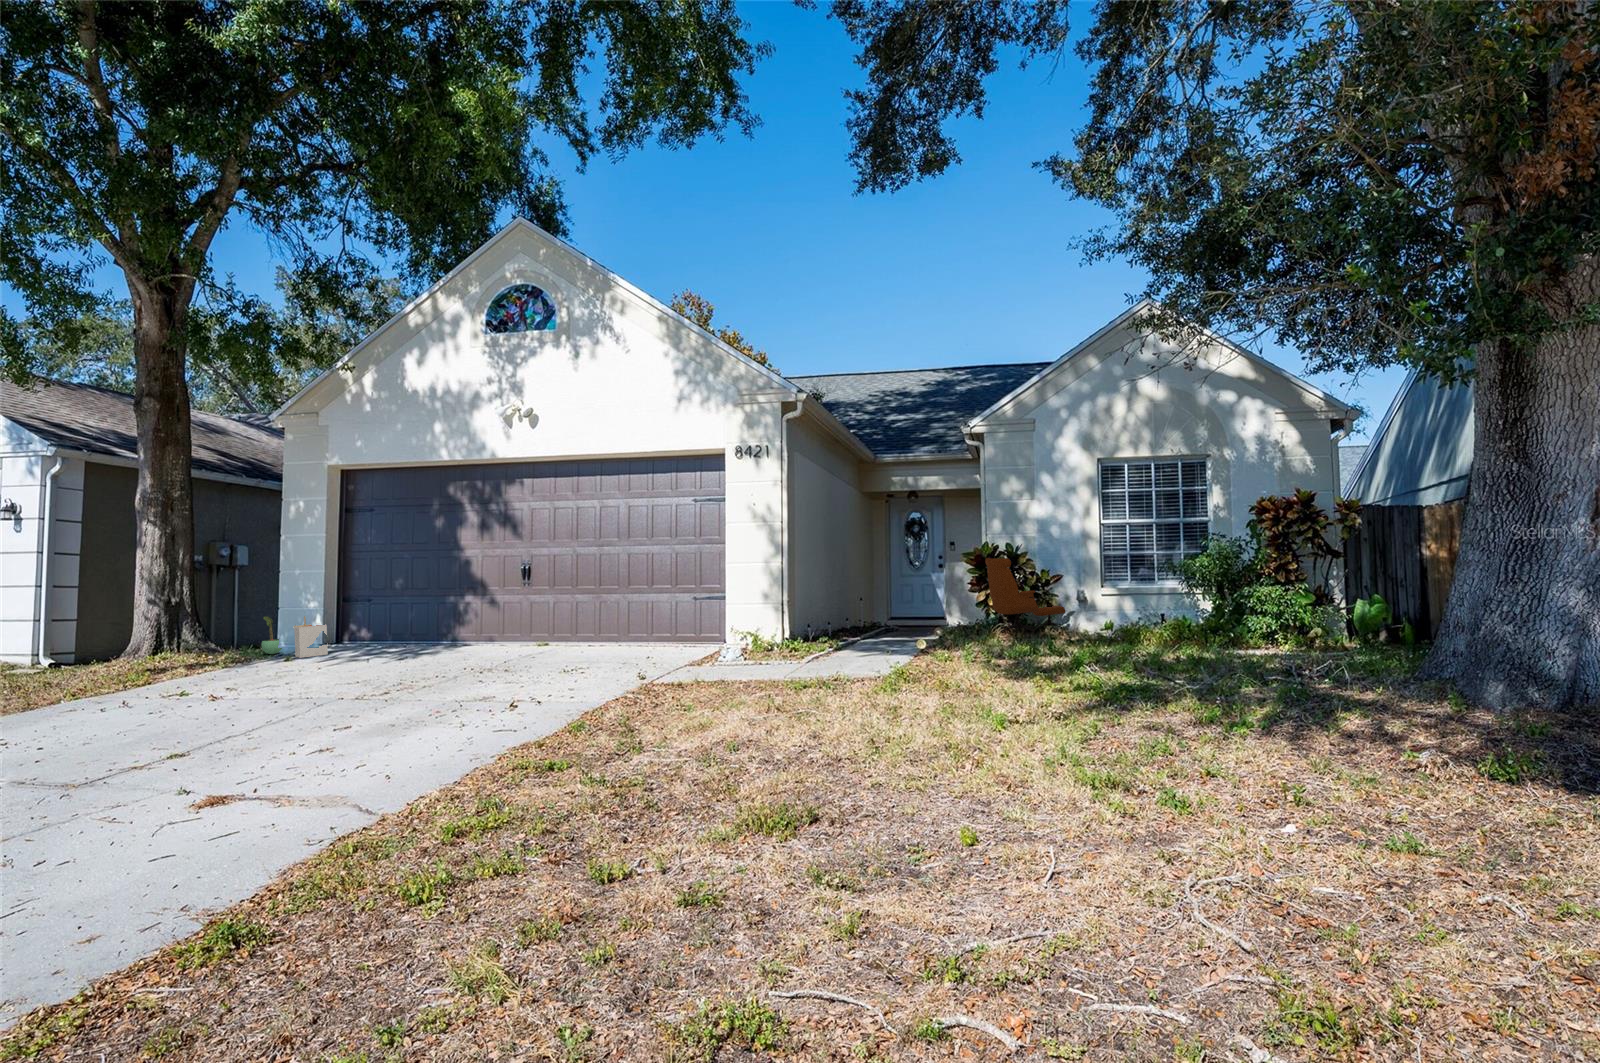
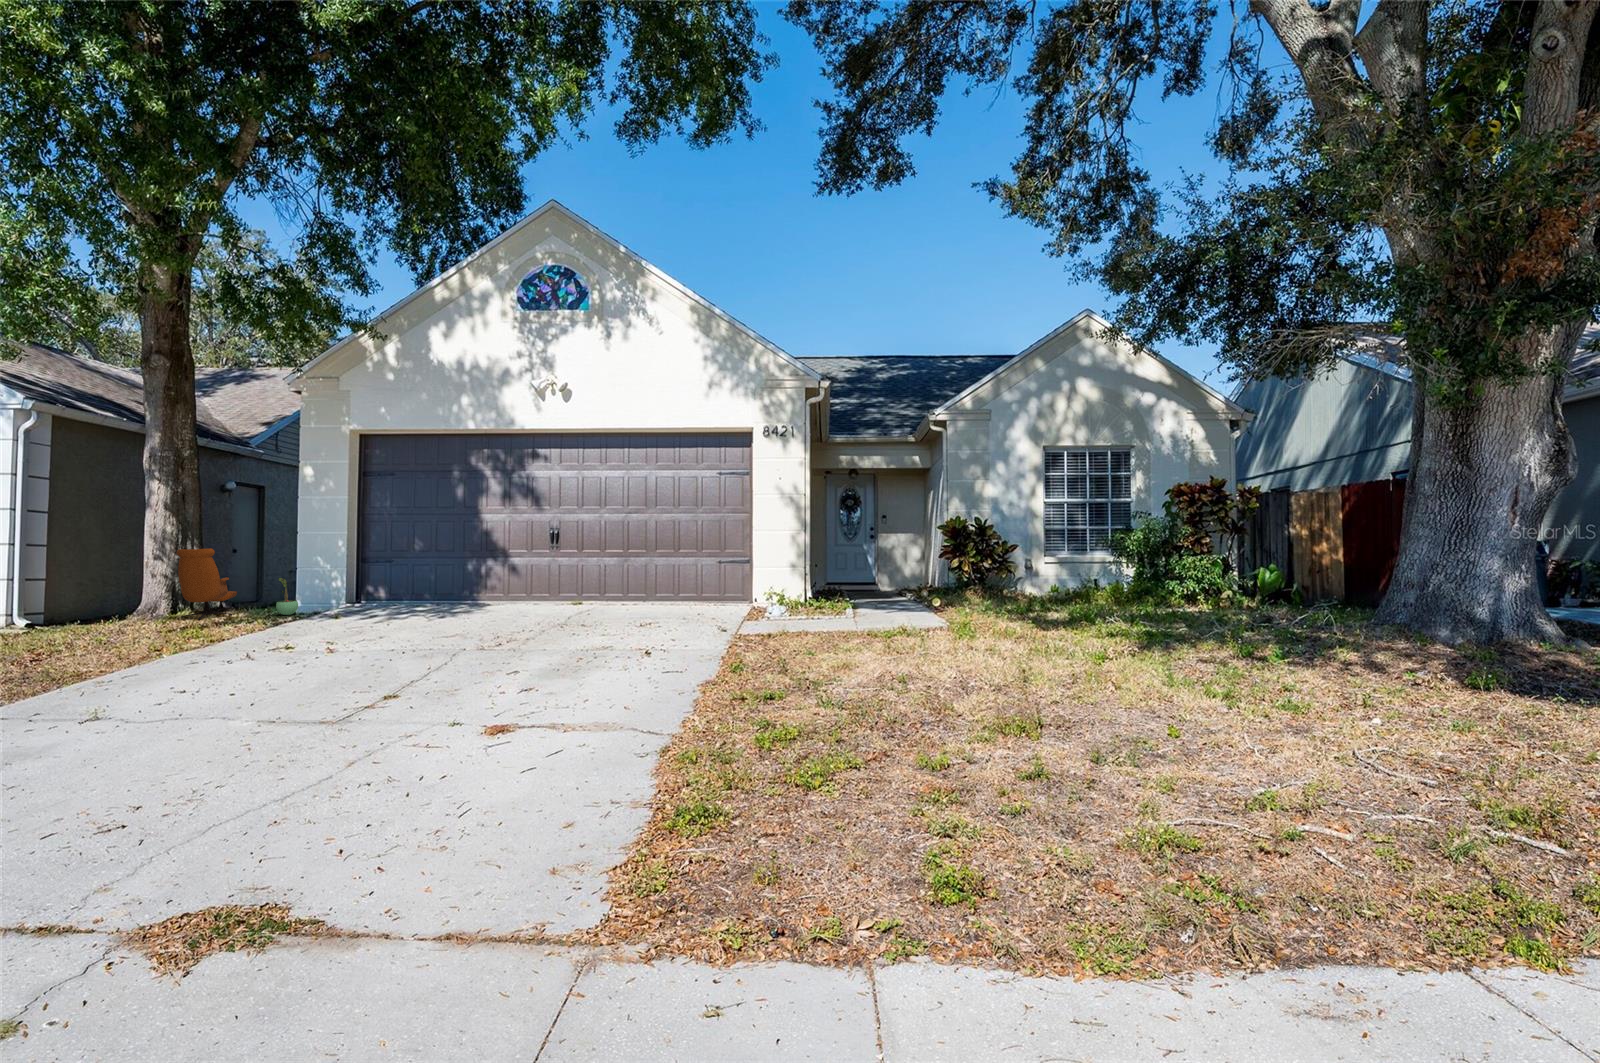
lounge chair: present [985,558,1065,633] -> present [177,548,238,620]
storage bin: present [293,616,328,658] -> none [315,578,351,619]

